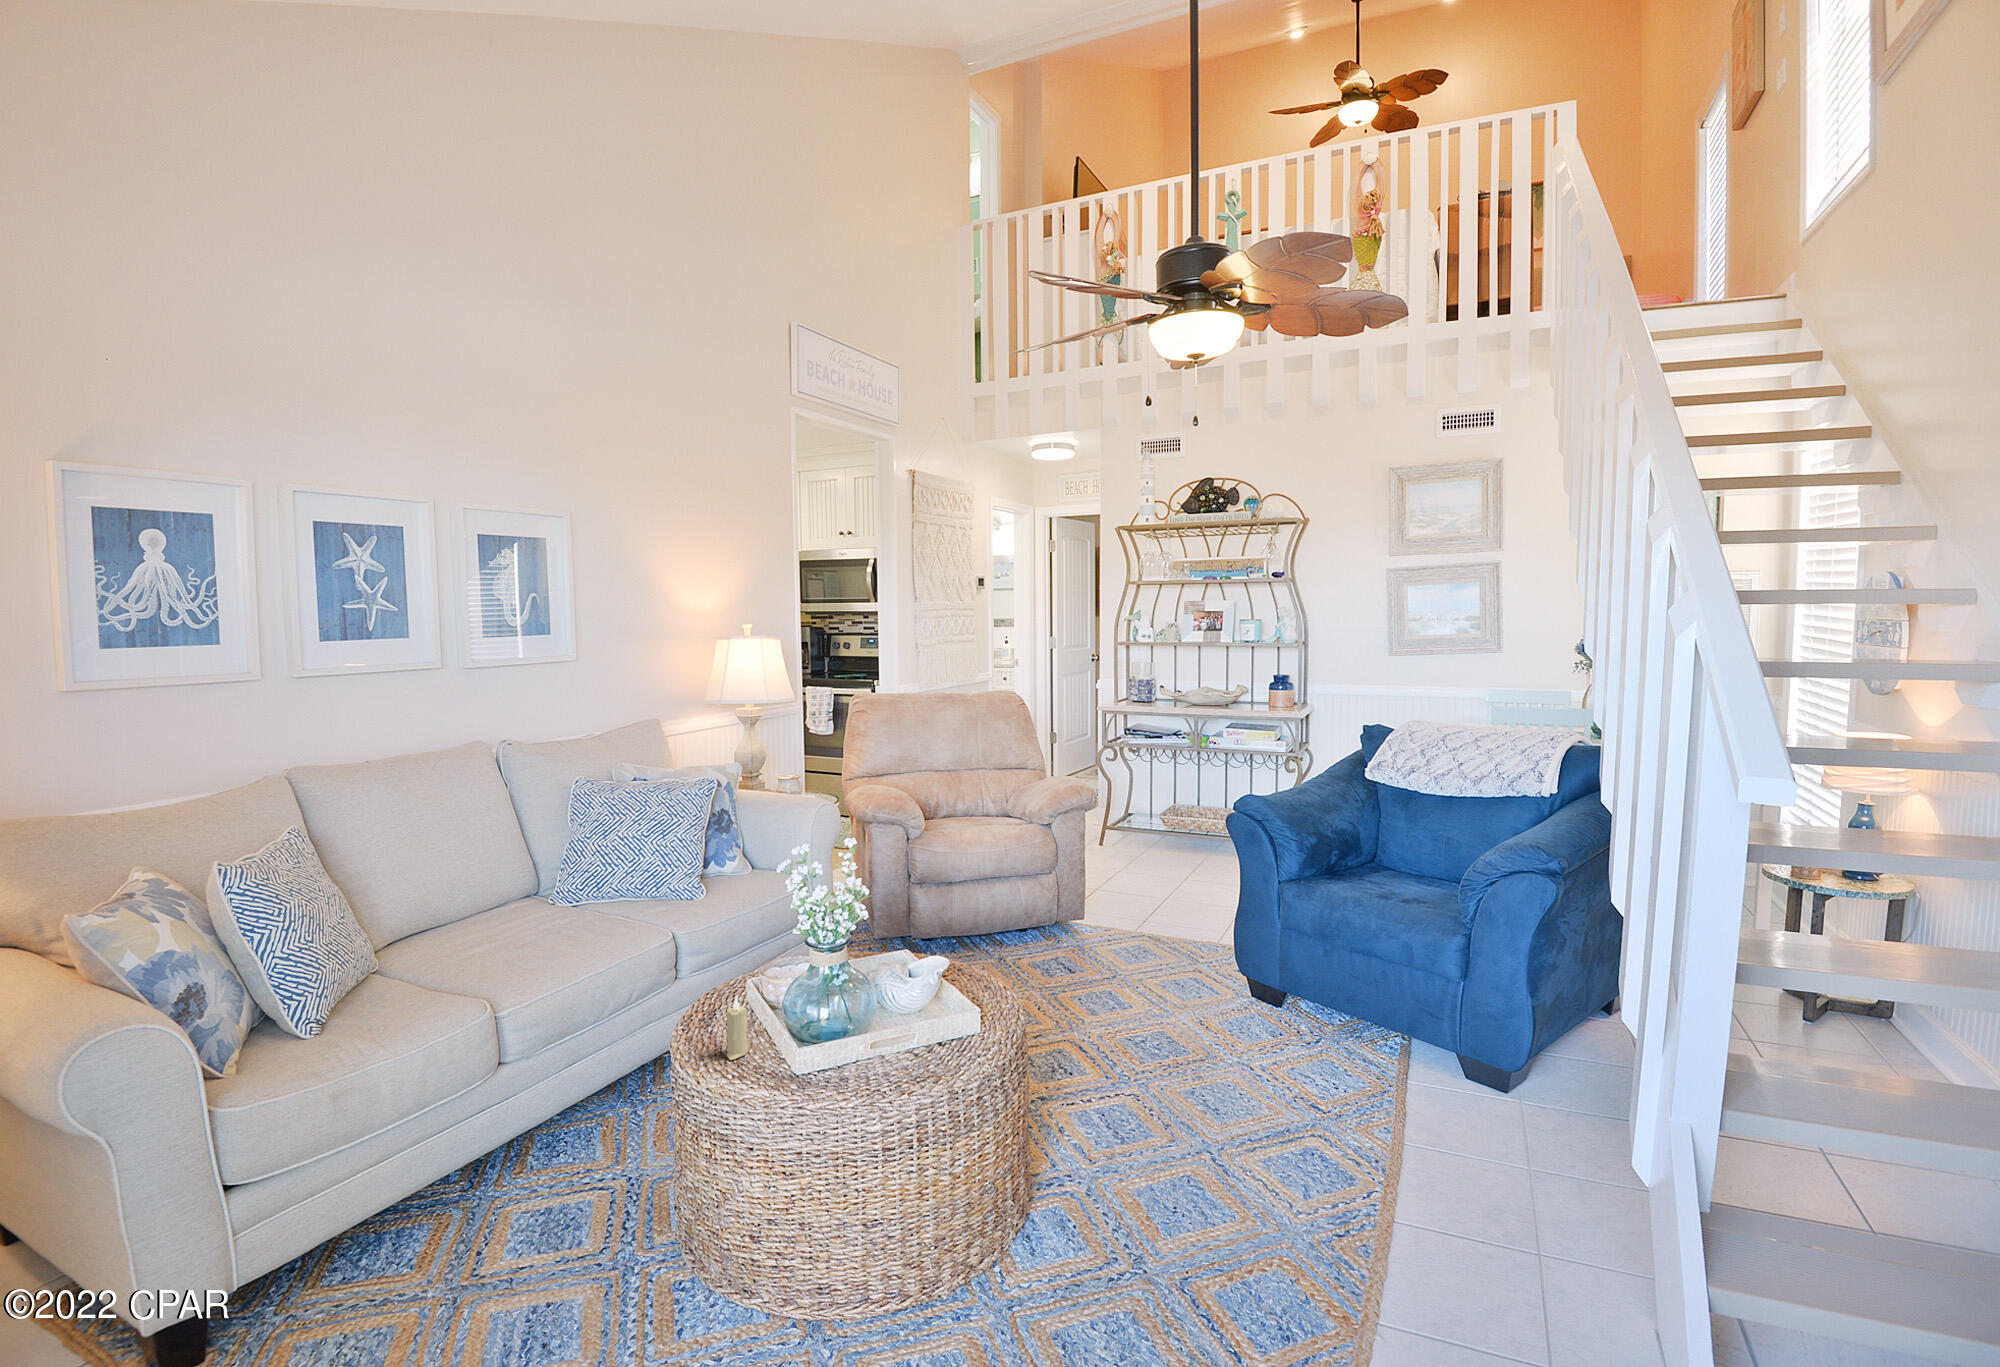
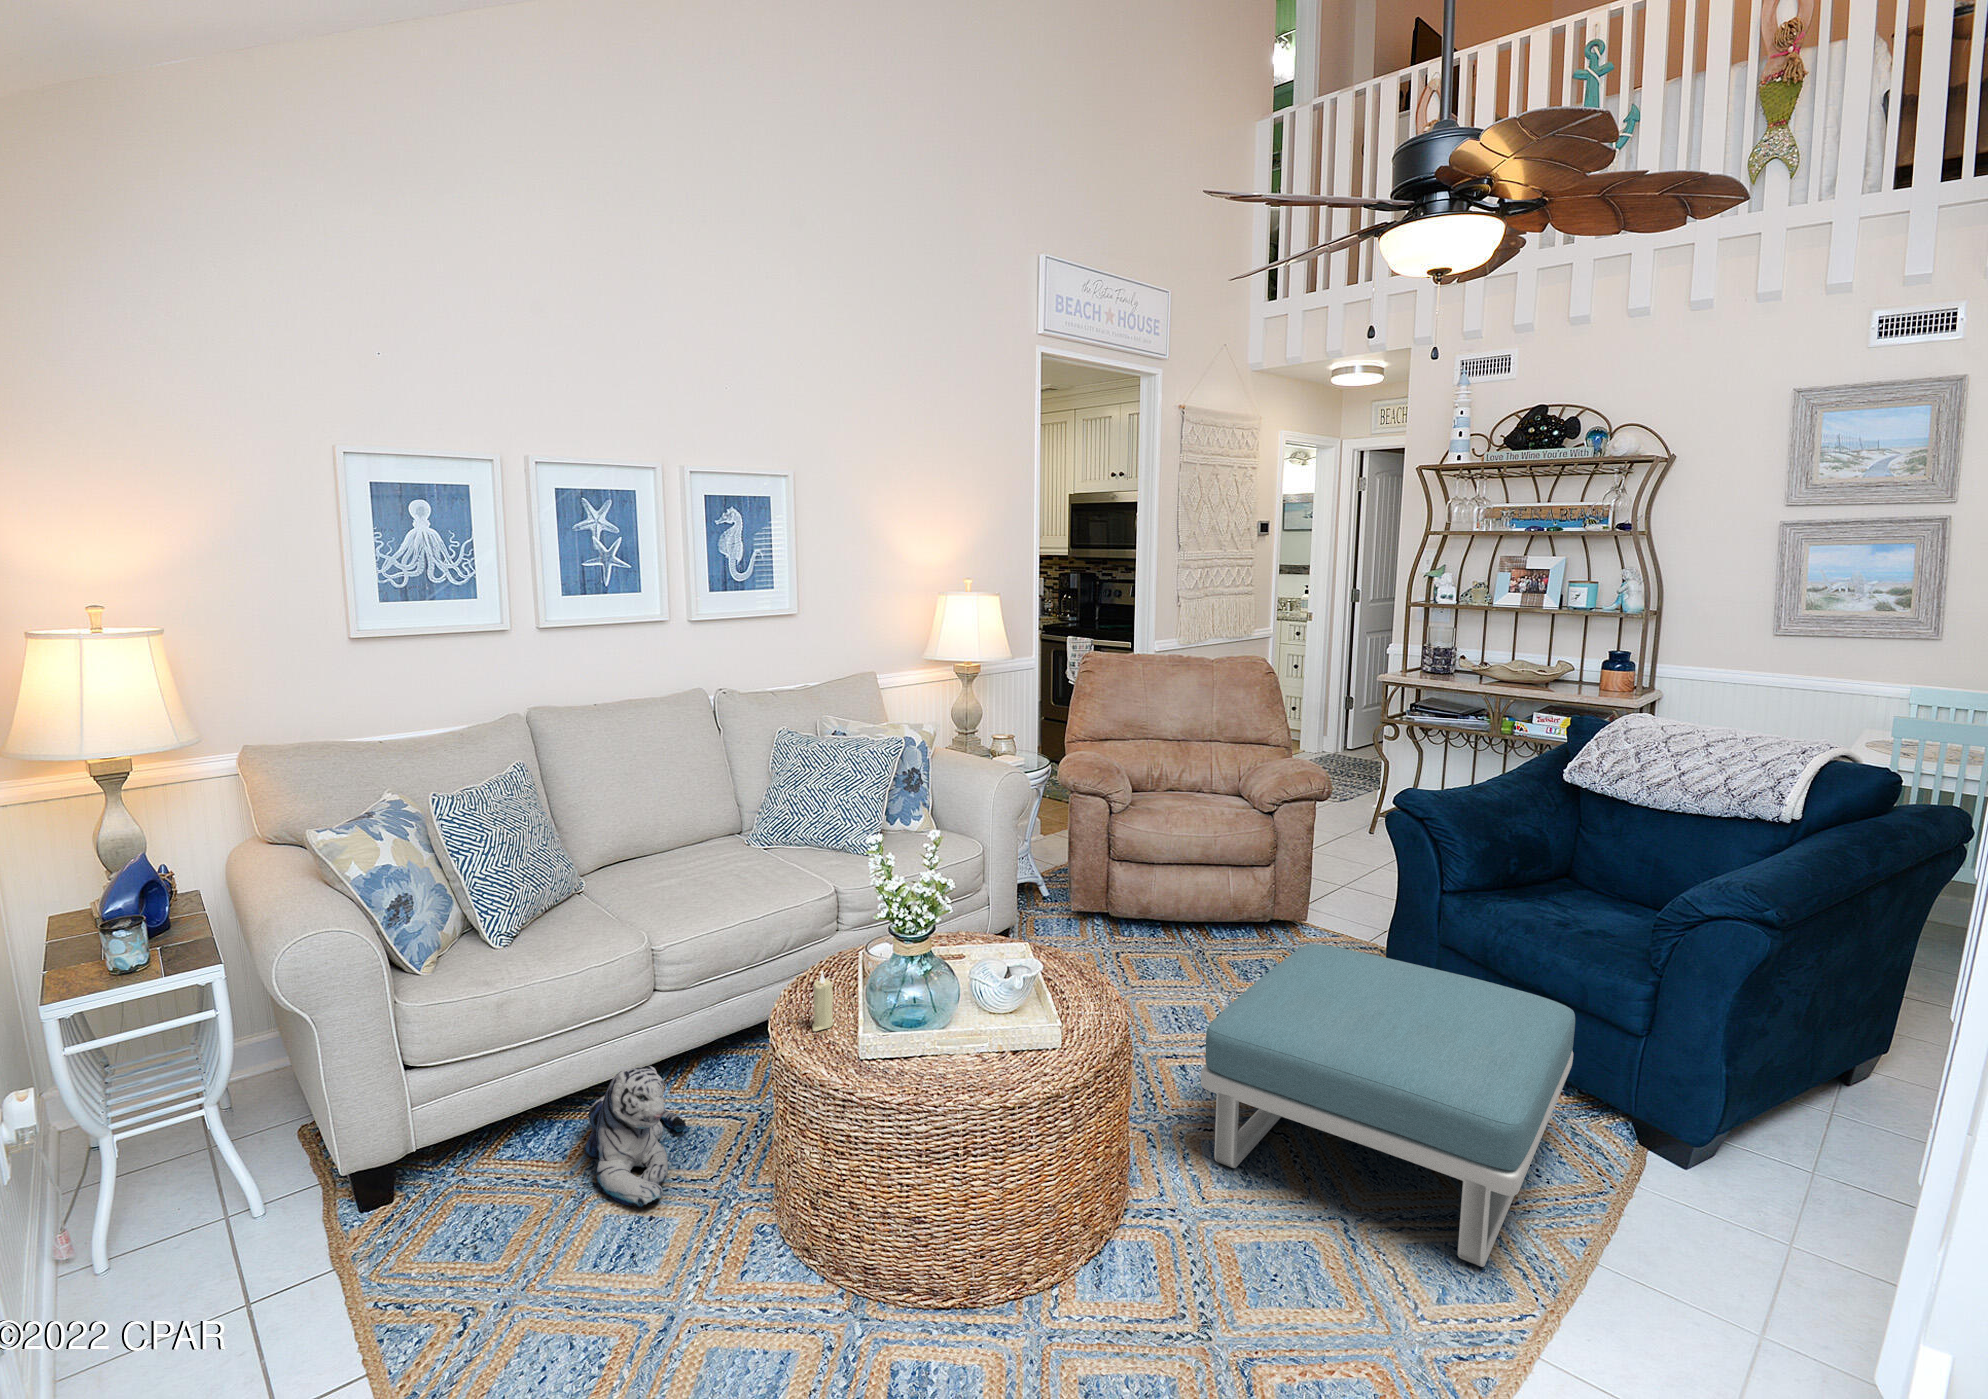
footstool: none [1071,927,1348,1164] -> present [1201,944,1575,1267]
plush toy: none [434,1140,556,1296] -> present [583,1066,687,1208]

